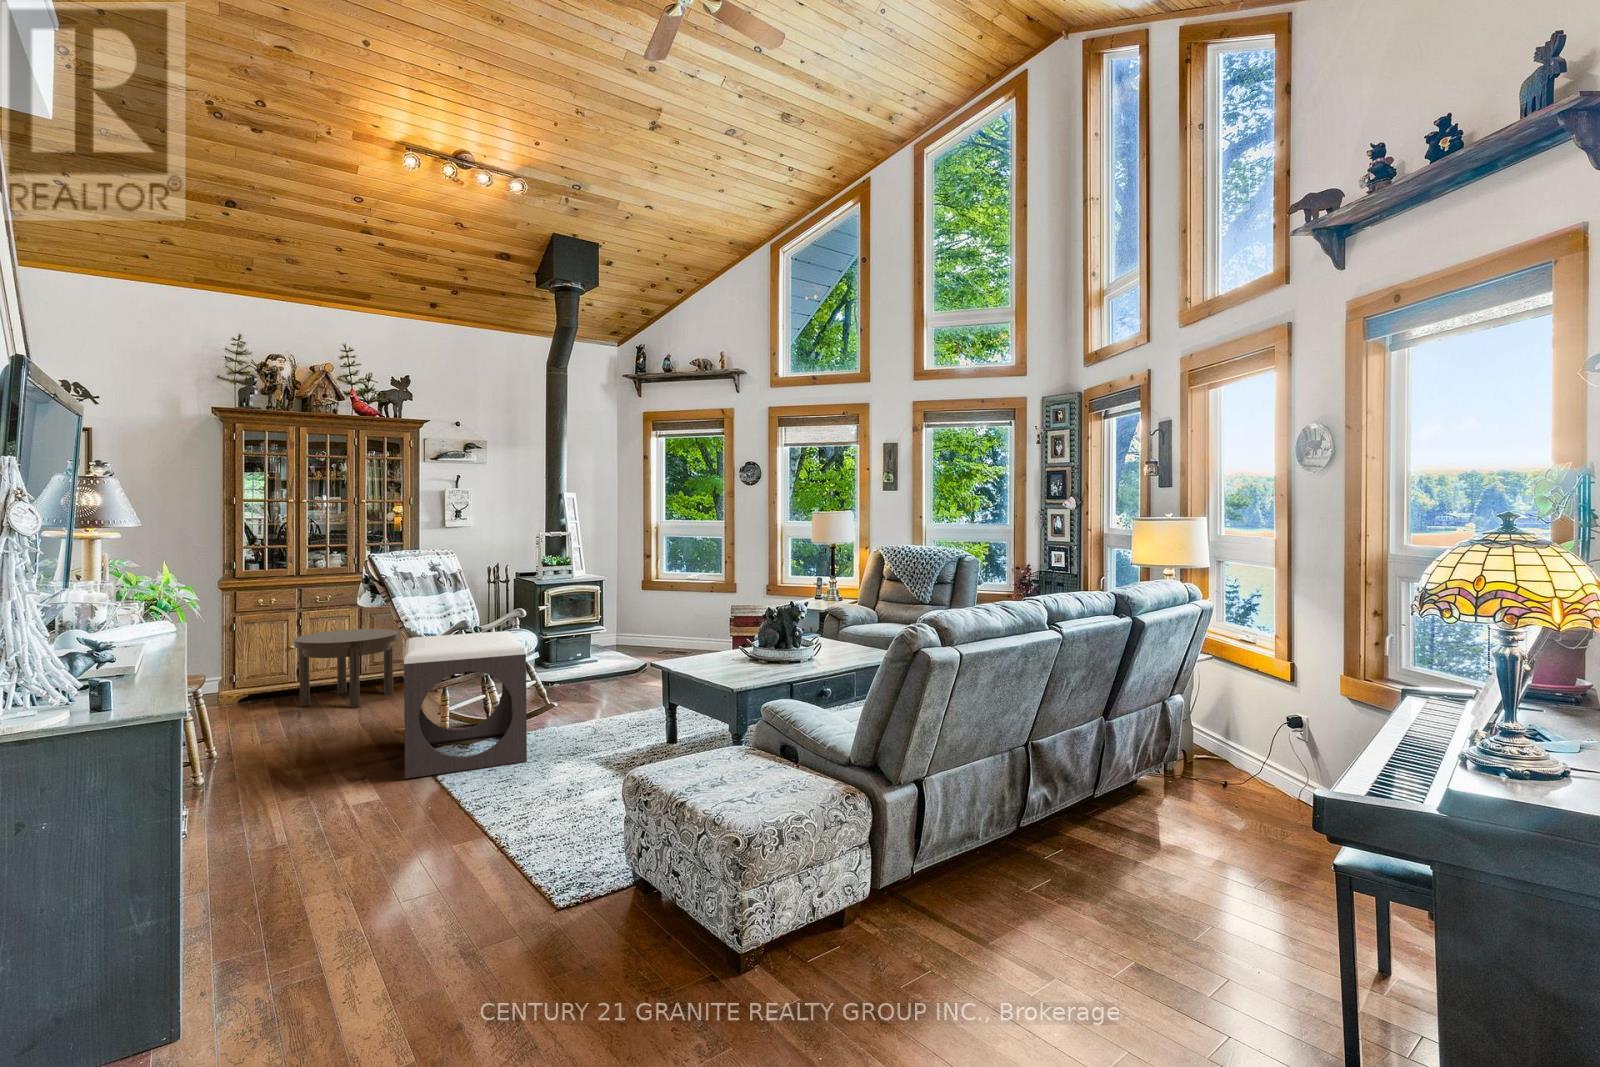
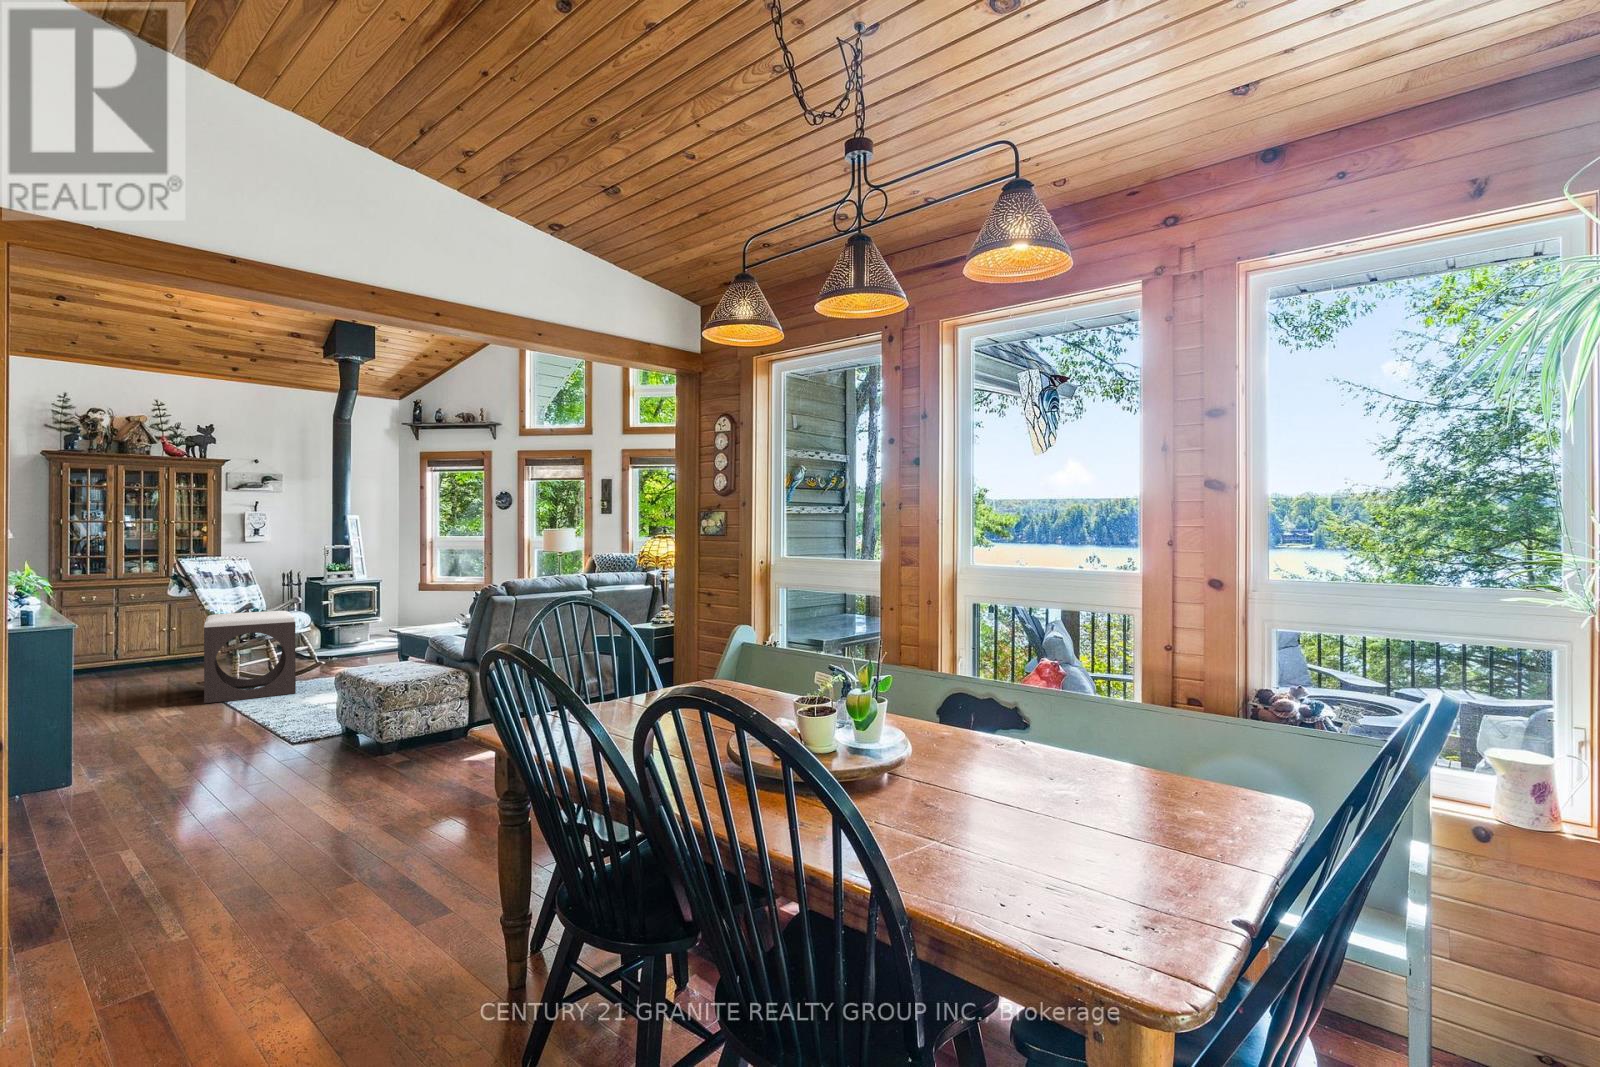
side table: present [293,629,398,708] -> none [112,620,201,677]

